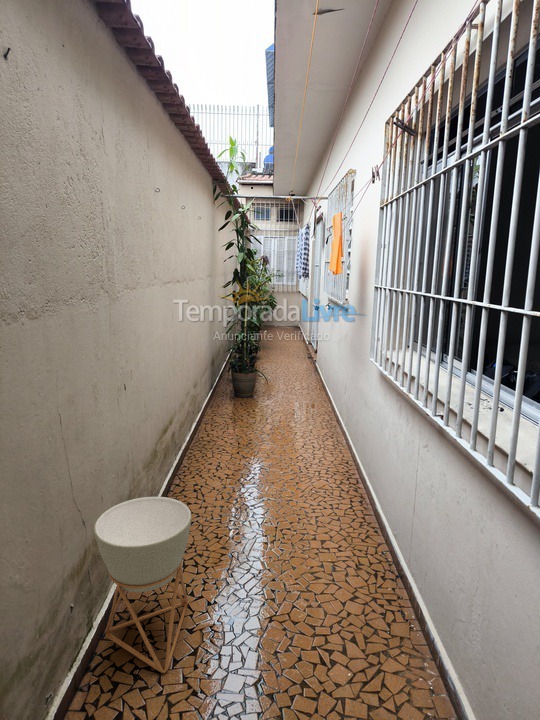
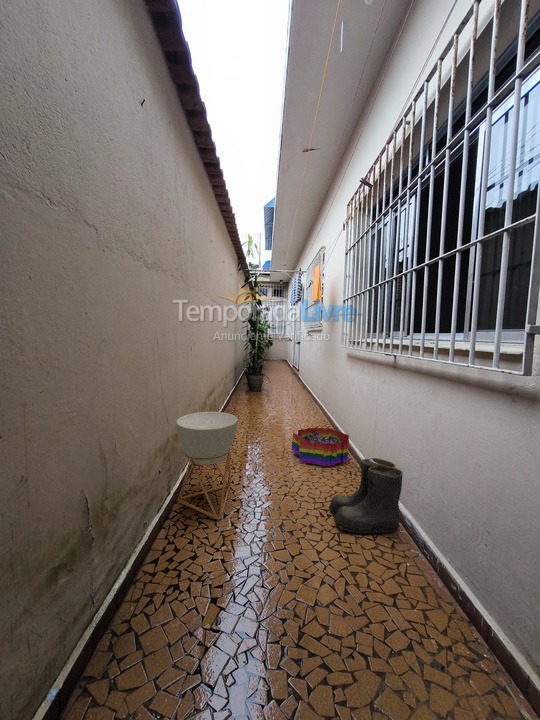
storage bin: none [288,488,378,562] -> present [291,427,349,466]
boots: none [334,576,445,700] -> present [330,458,403,534]

